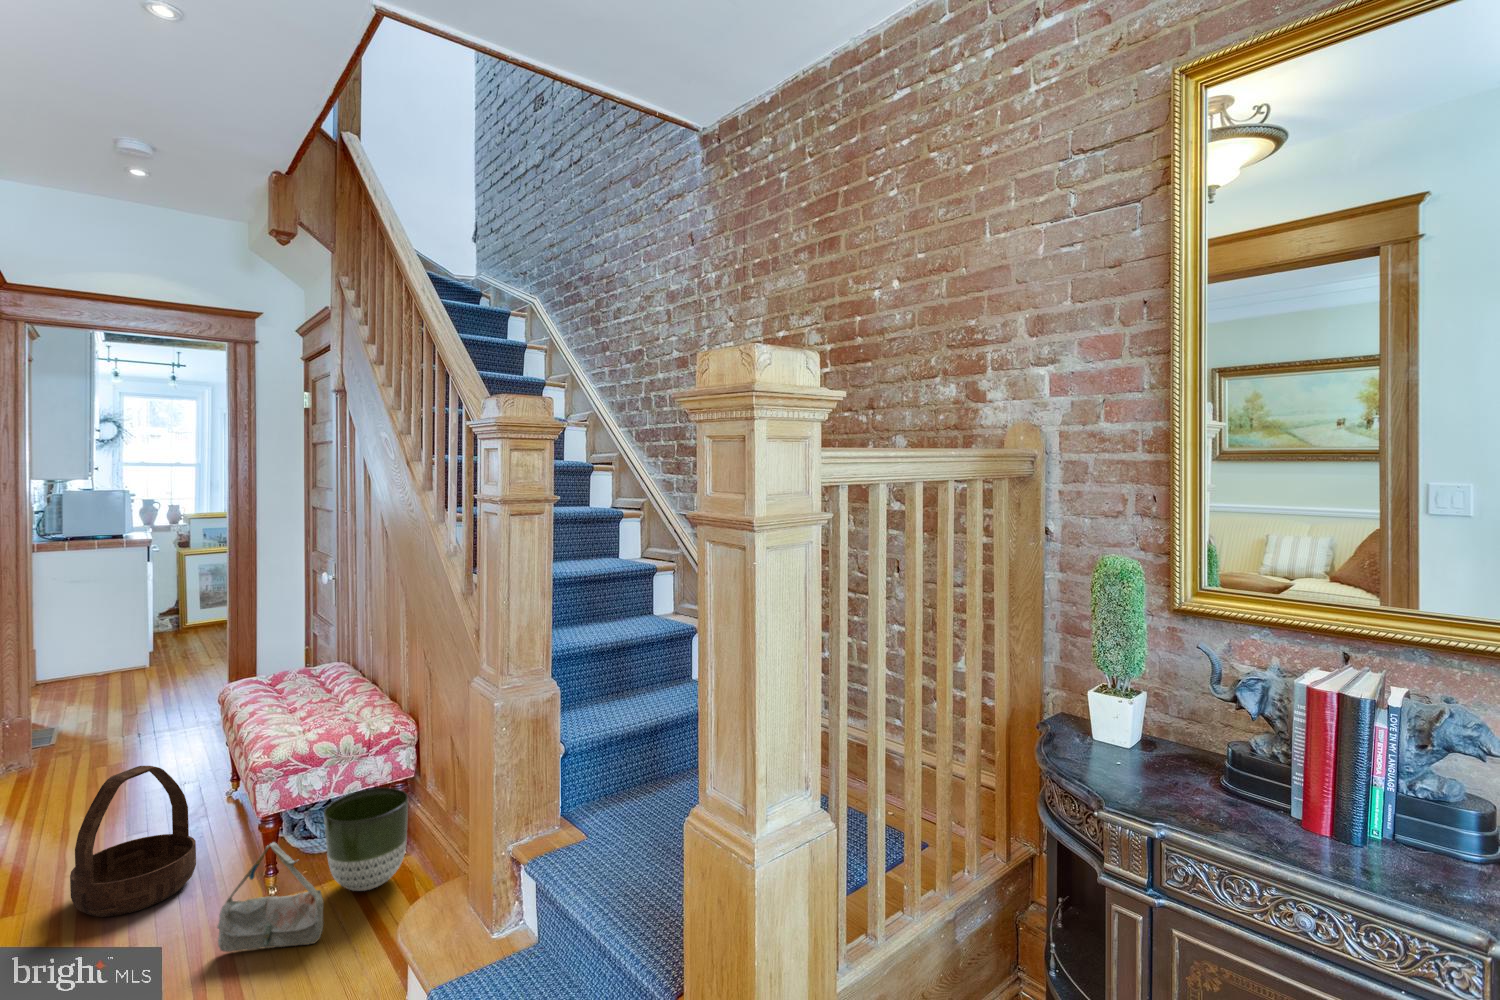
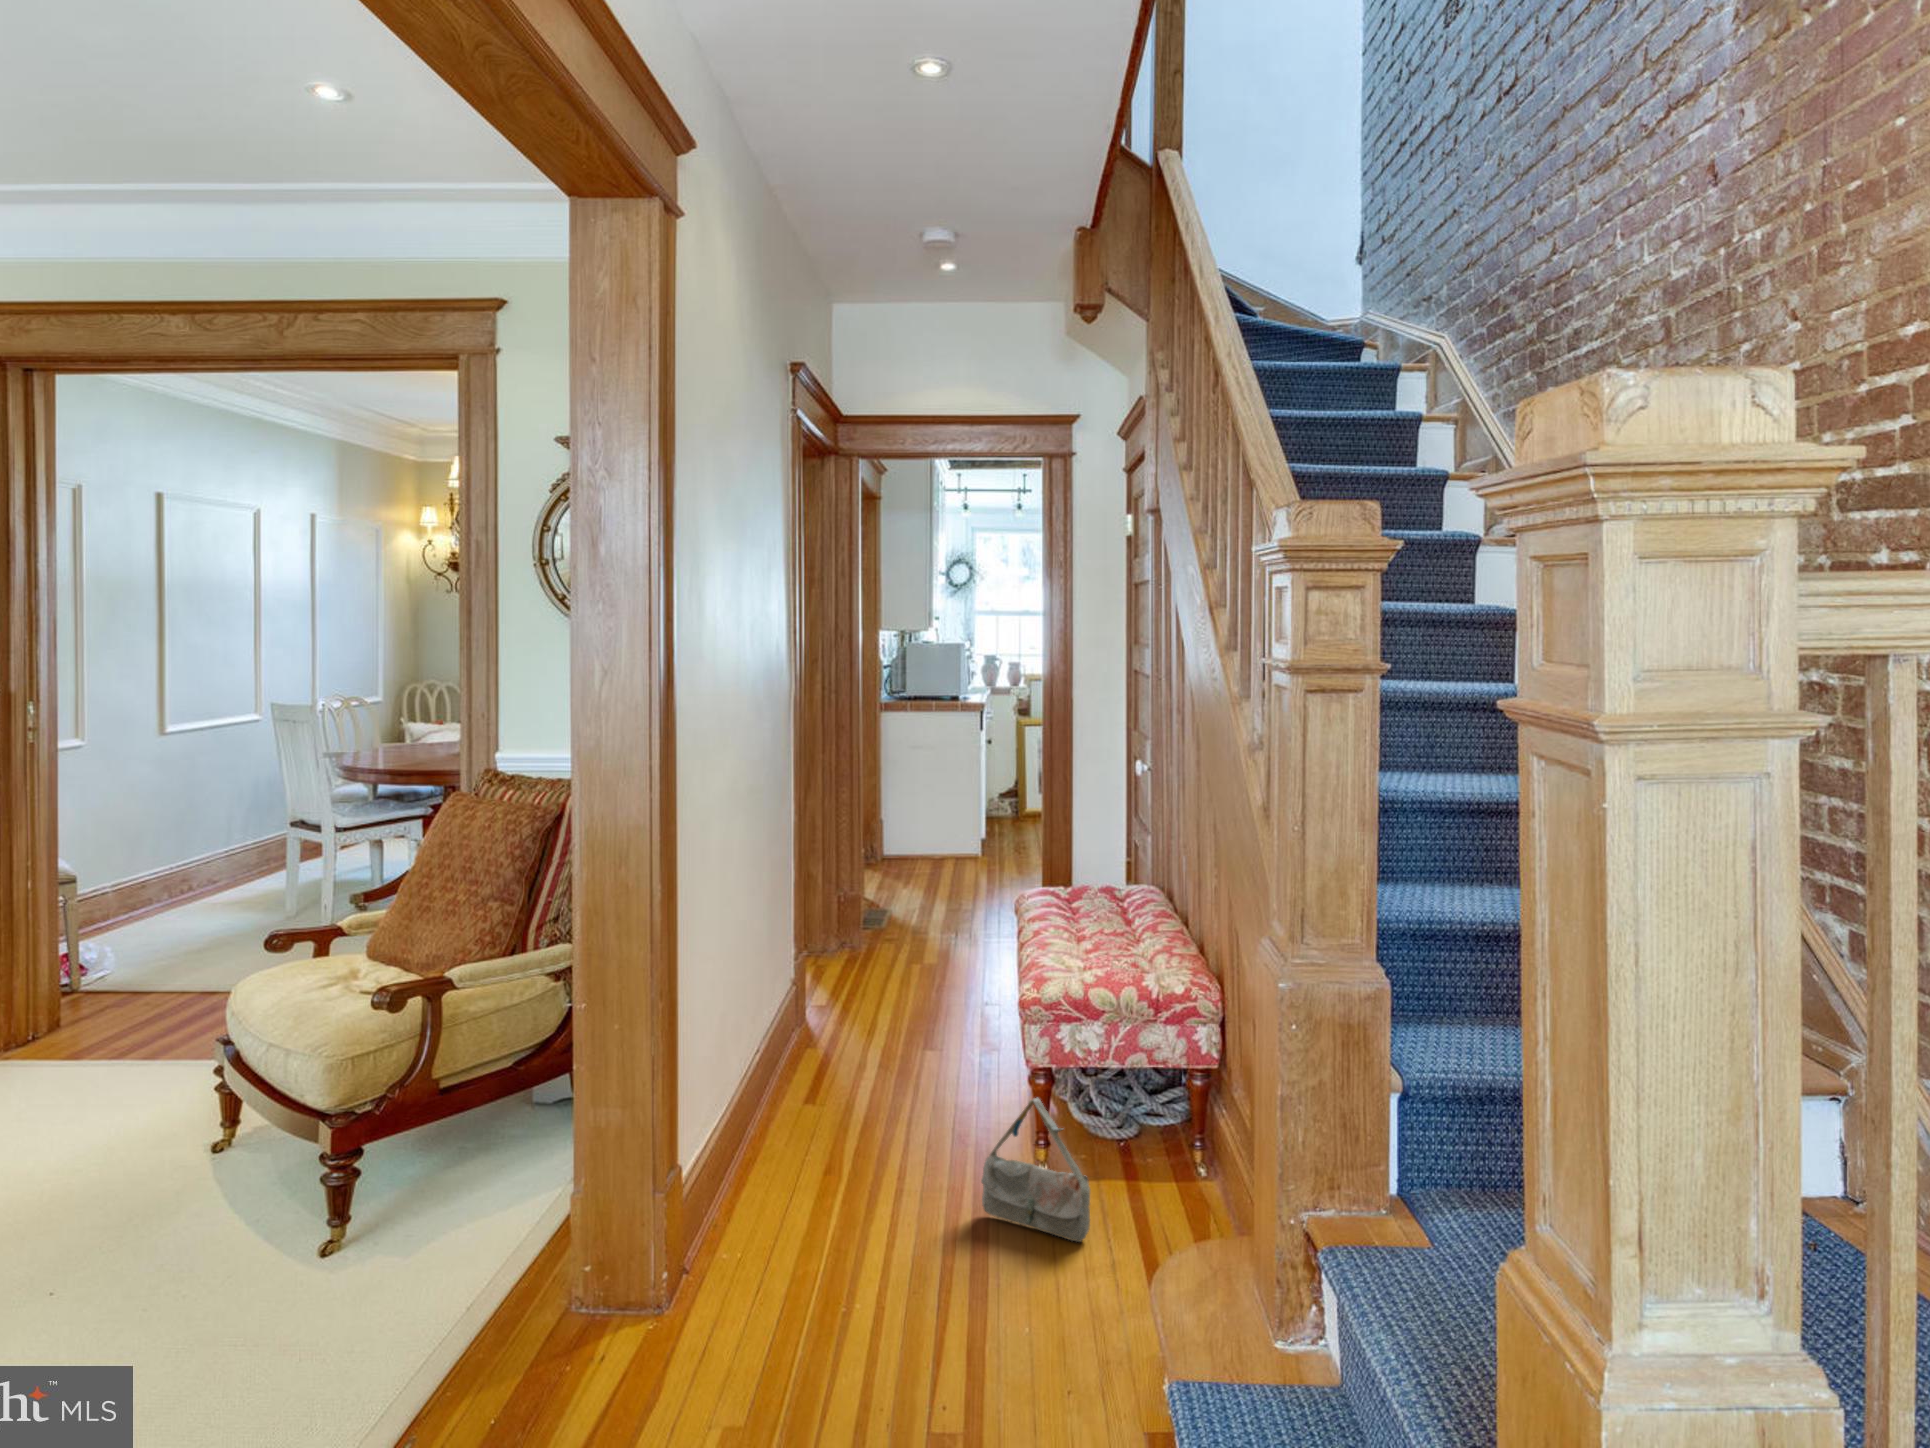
basket: present [70,766,196,917] -> none [866,976,976,1140]
planter: present [324,788,408,891] -> none [1100,1066,1205,1202]

